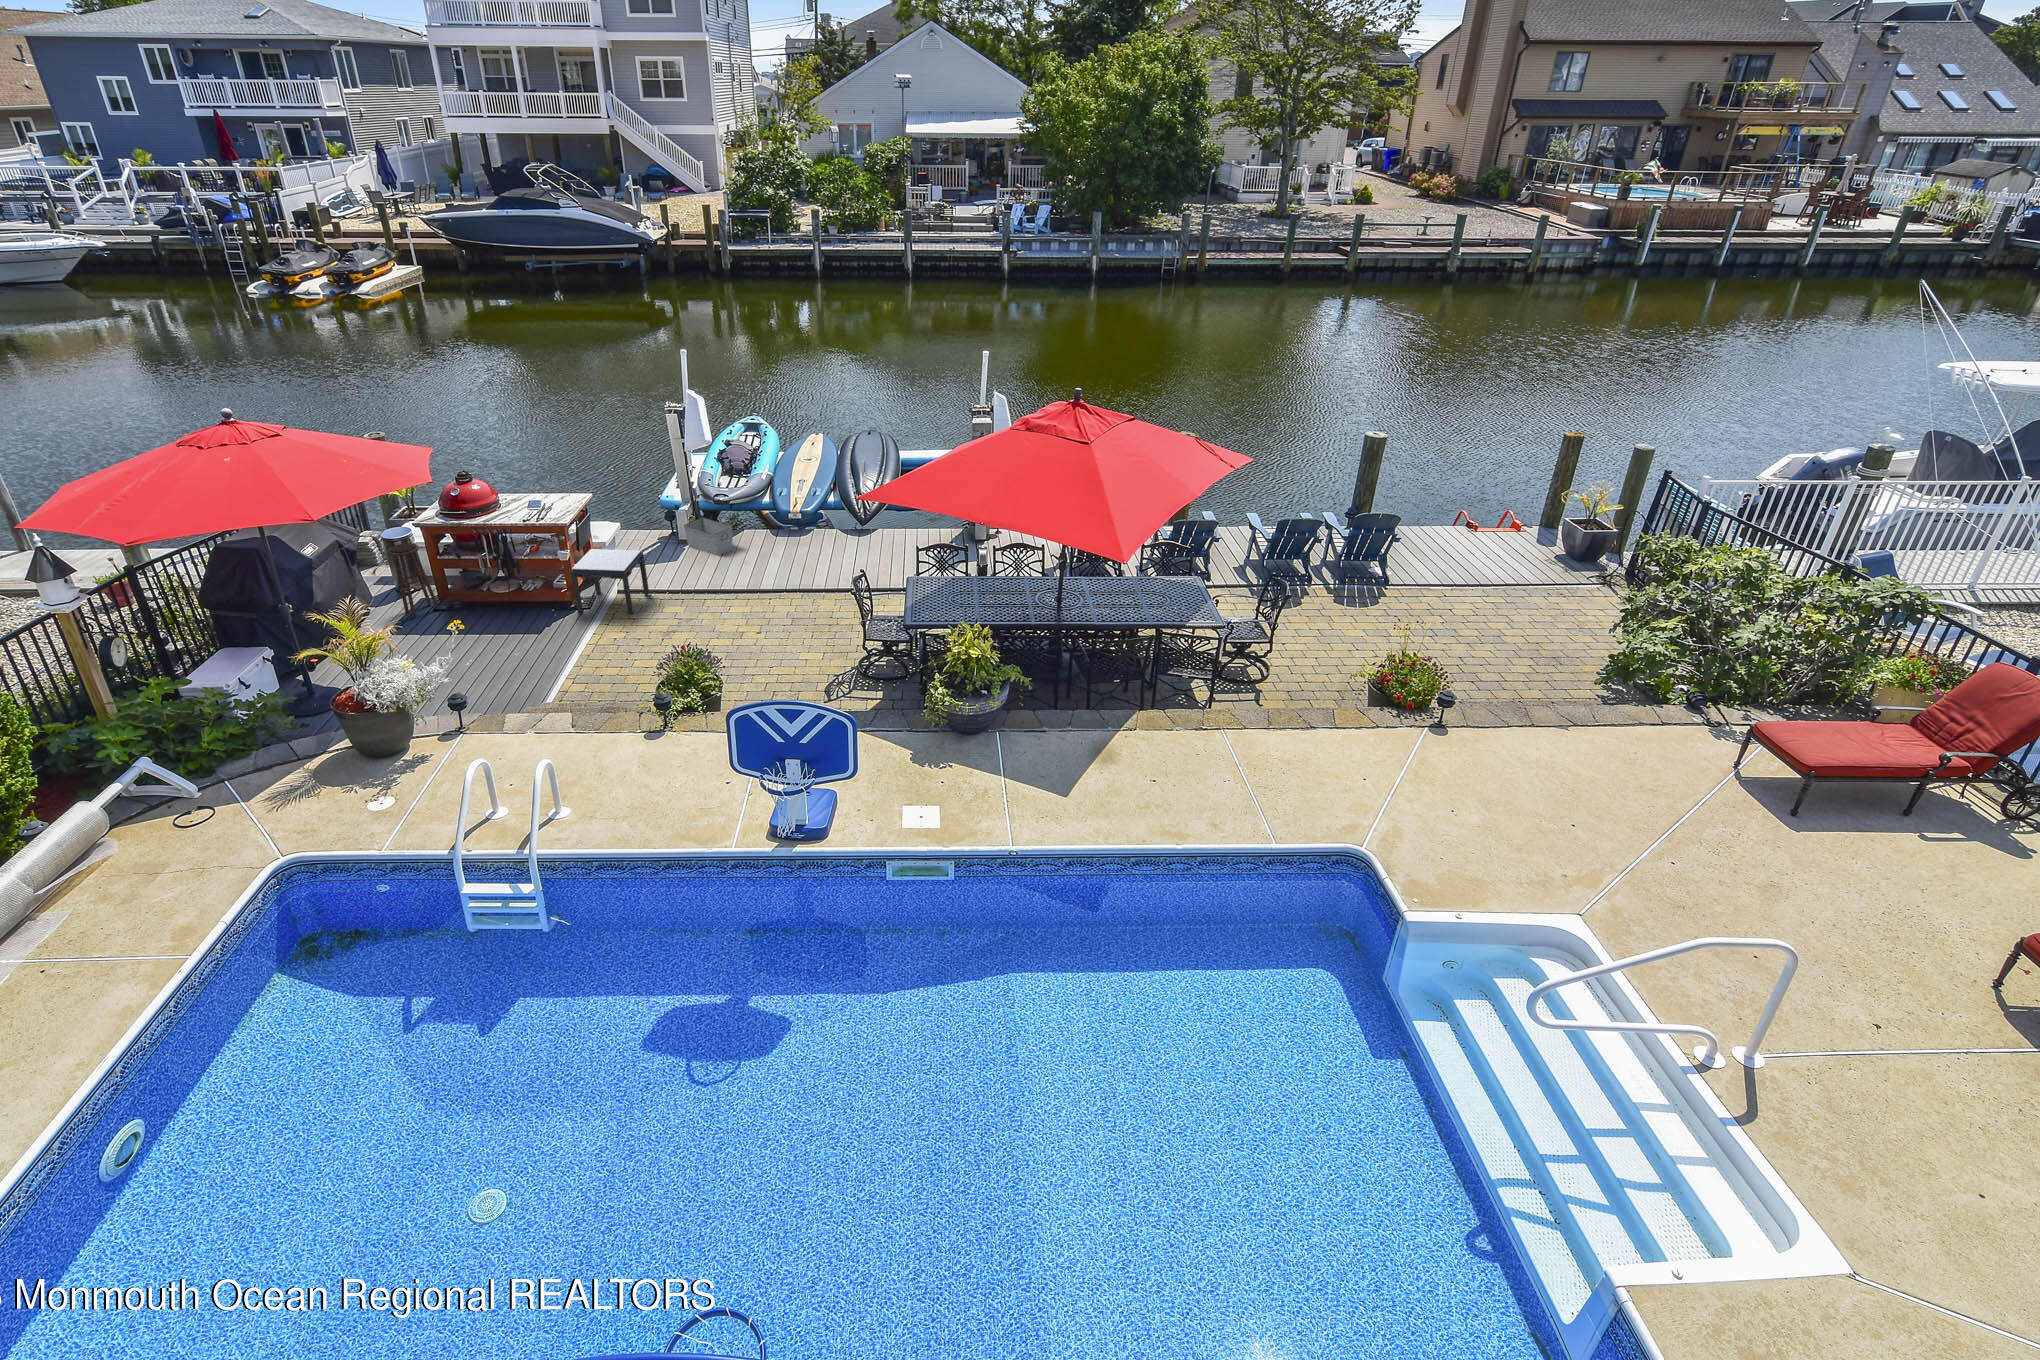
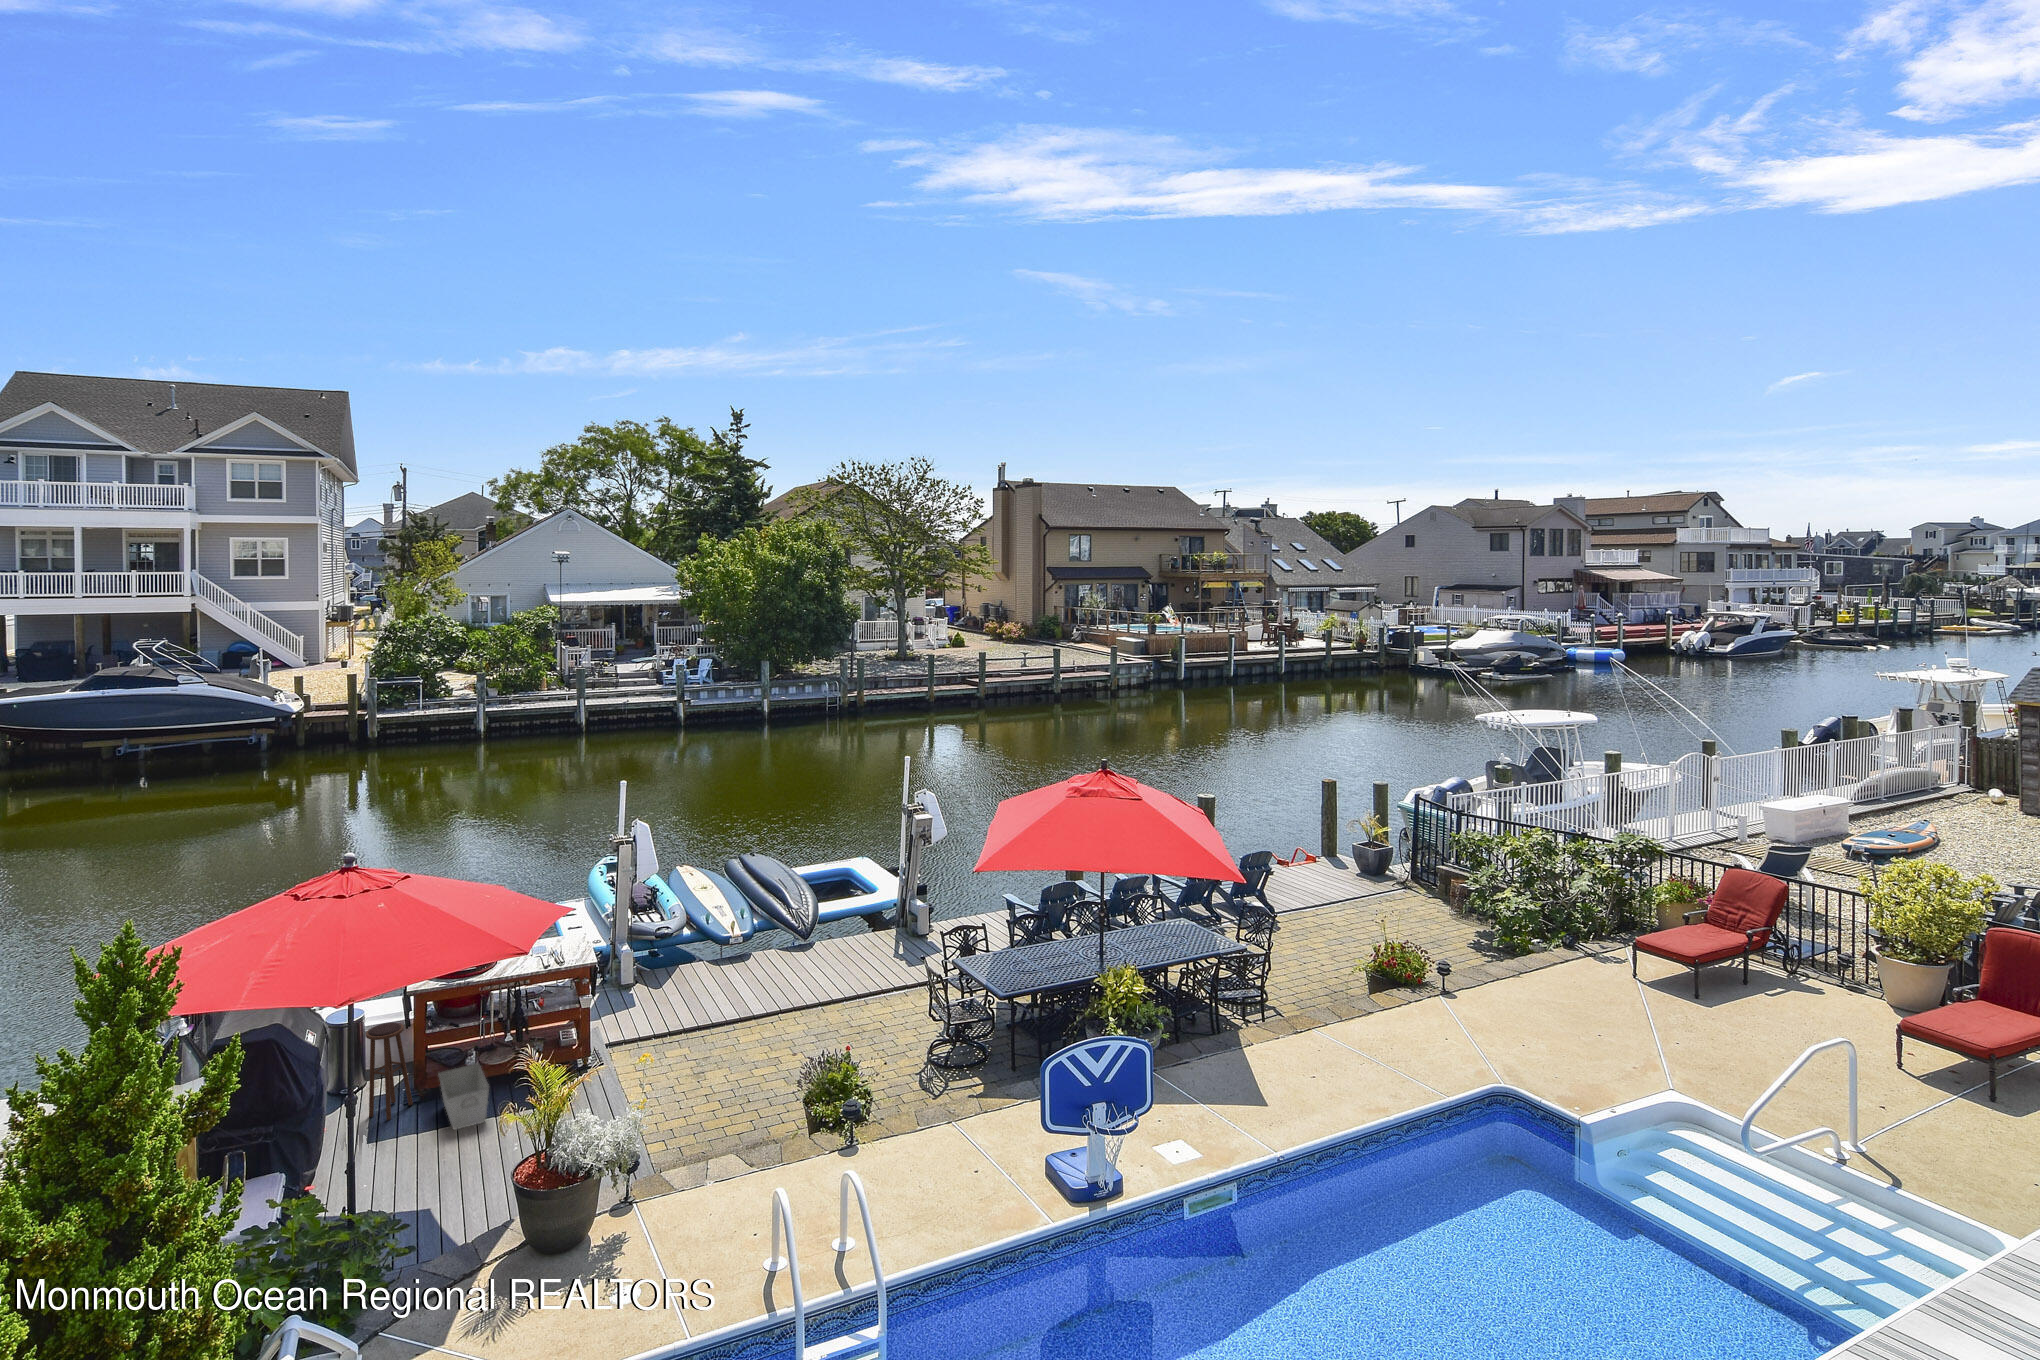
storage bin: present [684,518,733,556] -> present [438,1063,489,1130]
side table: present [570,549,649,615] -> none [588,989,658,1073]

